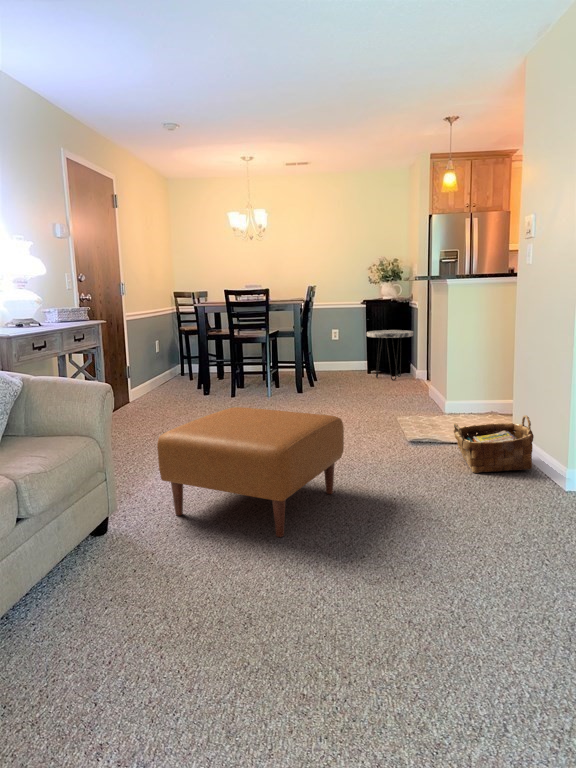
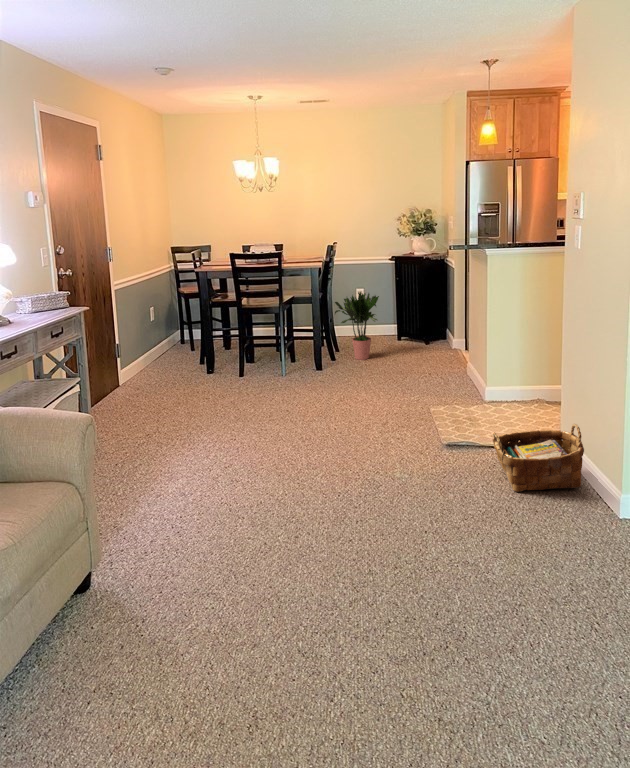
potted plant: none [311,324,354,386] -> present [335,292,379,360]
side table: present [367,330,414,380] -> none [395,292,449,351]
ottoman: present [157,407,344,537] -> none [149,422,366,590]

